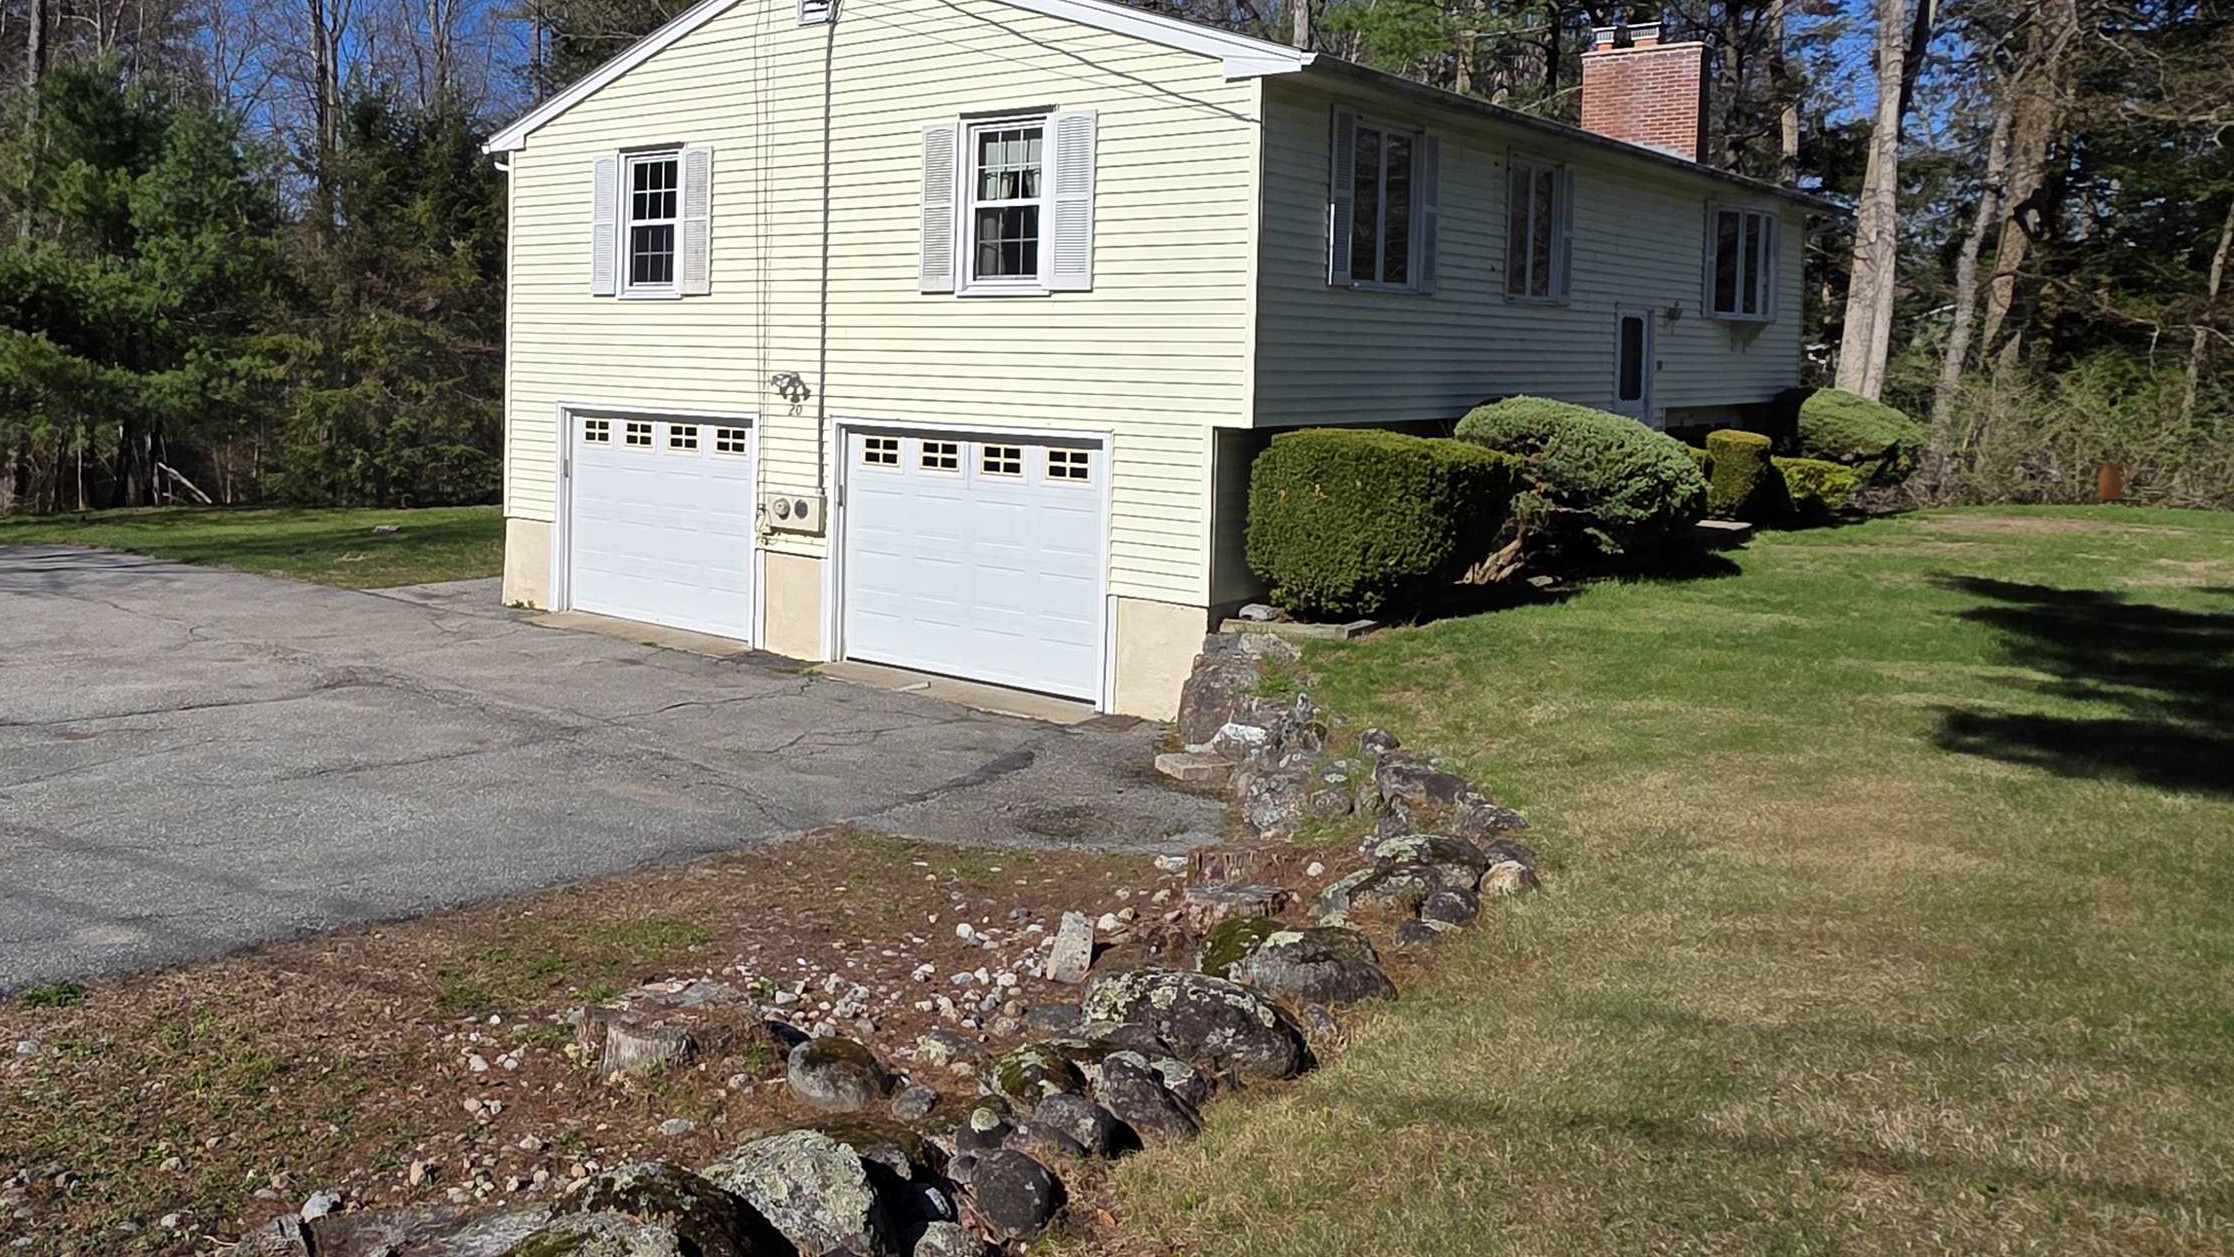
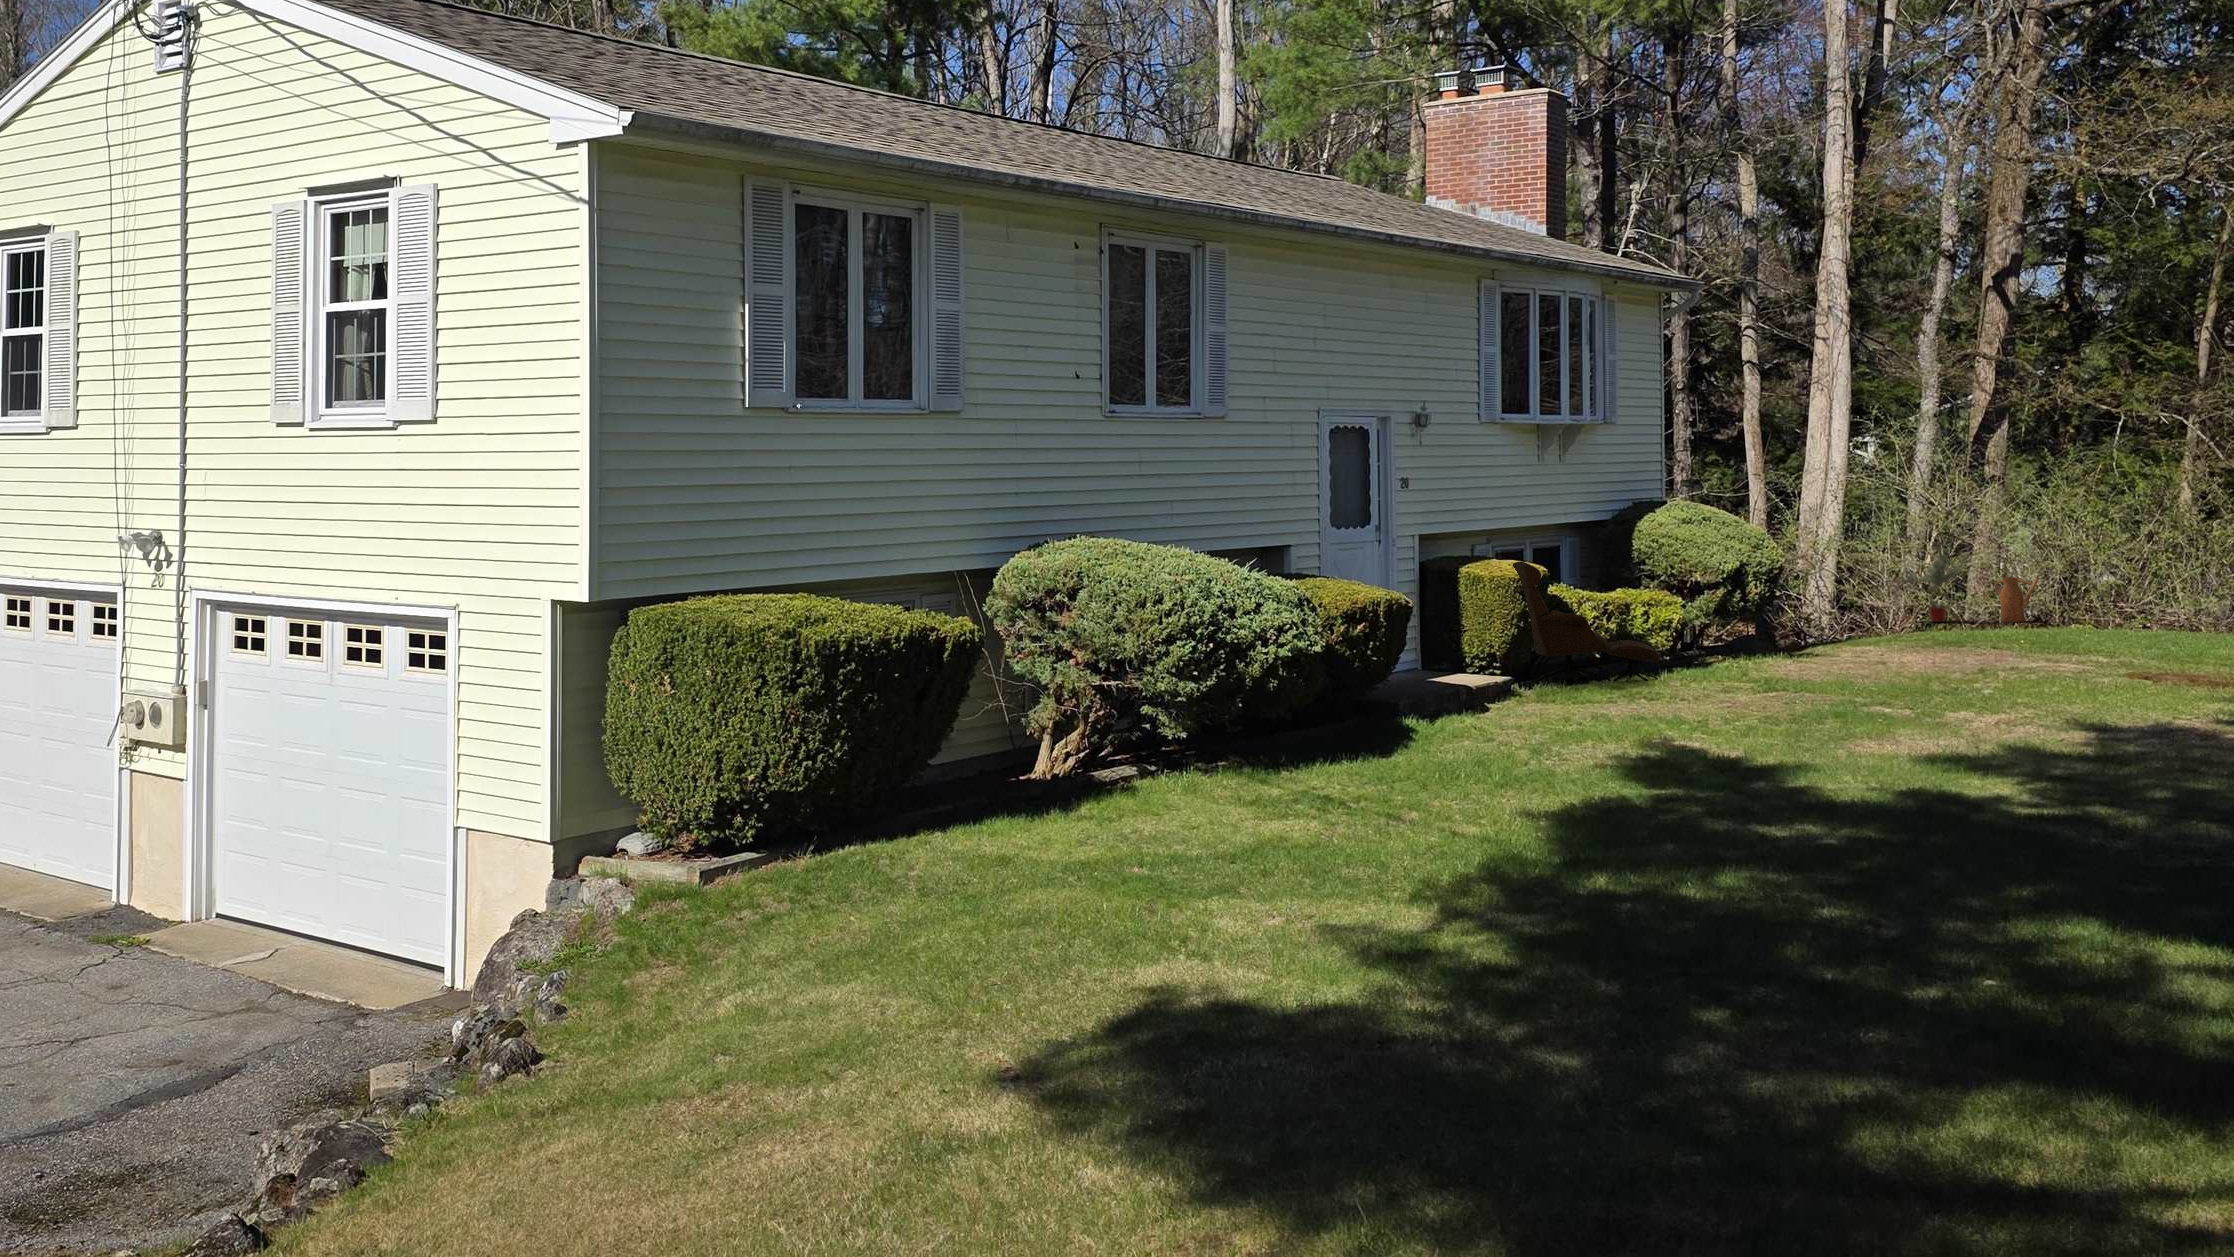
lounge chair: none [1747,432,1883,532] -> present [1513,561,1660,684]
potted tree: none [2004,432,2075,498] -> present [1903,543,1969,622]

